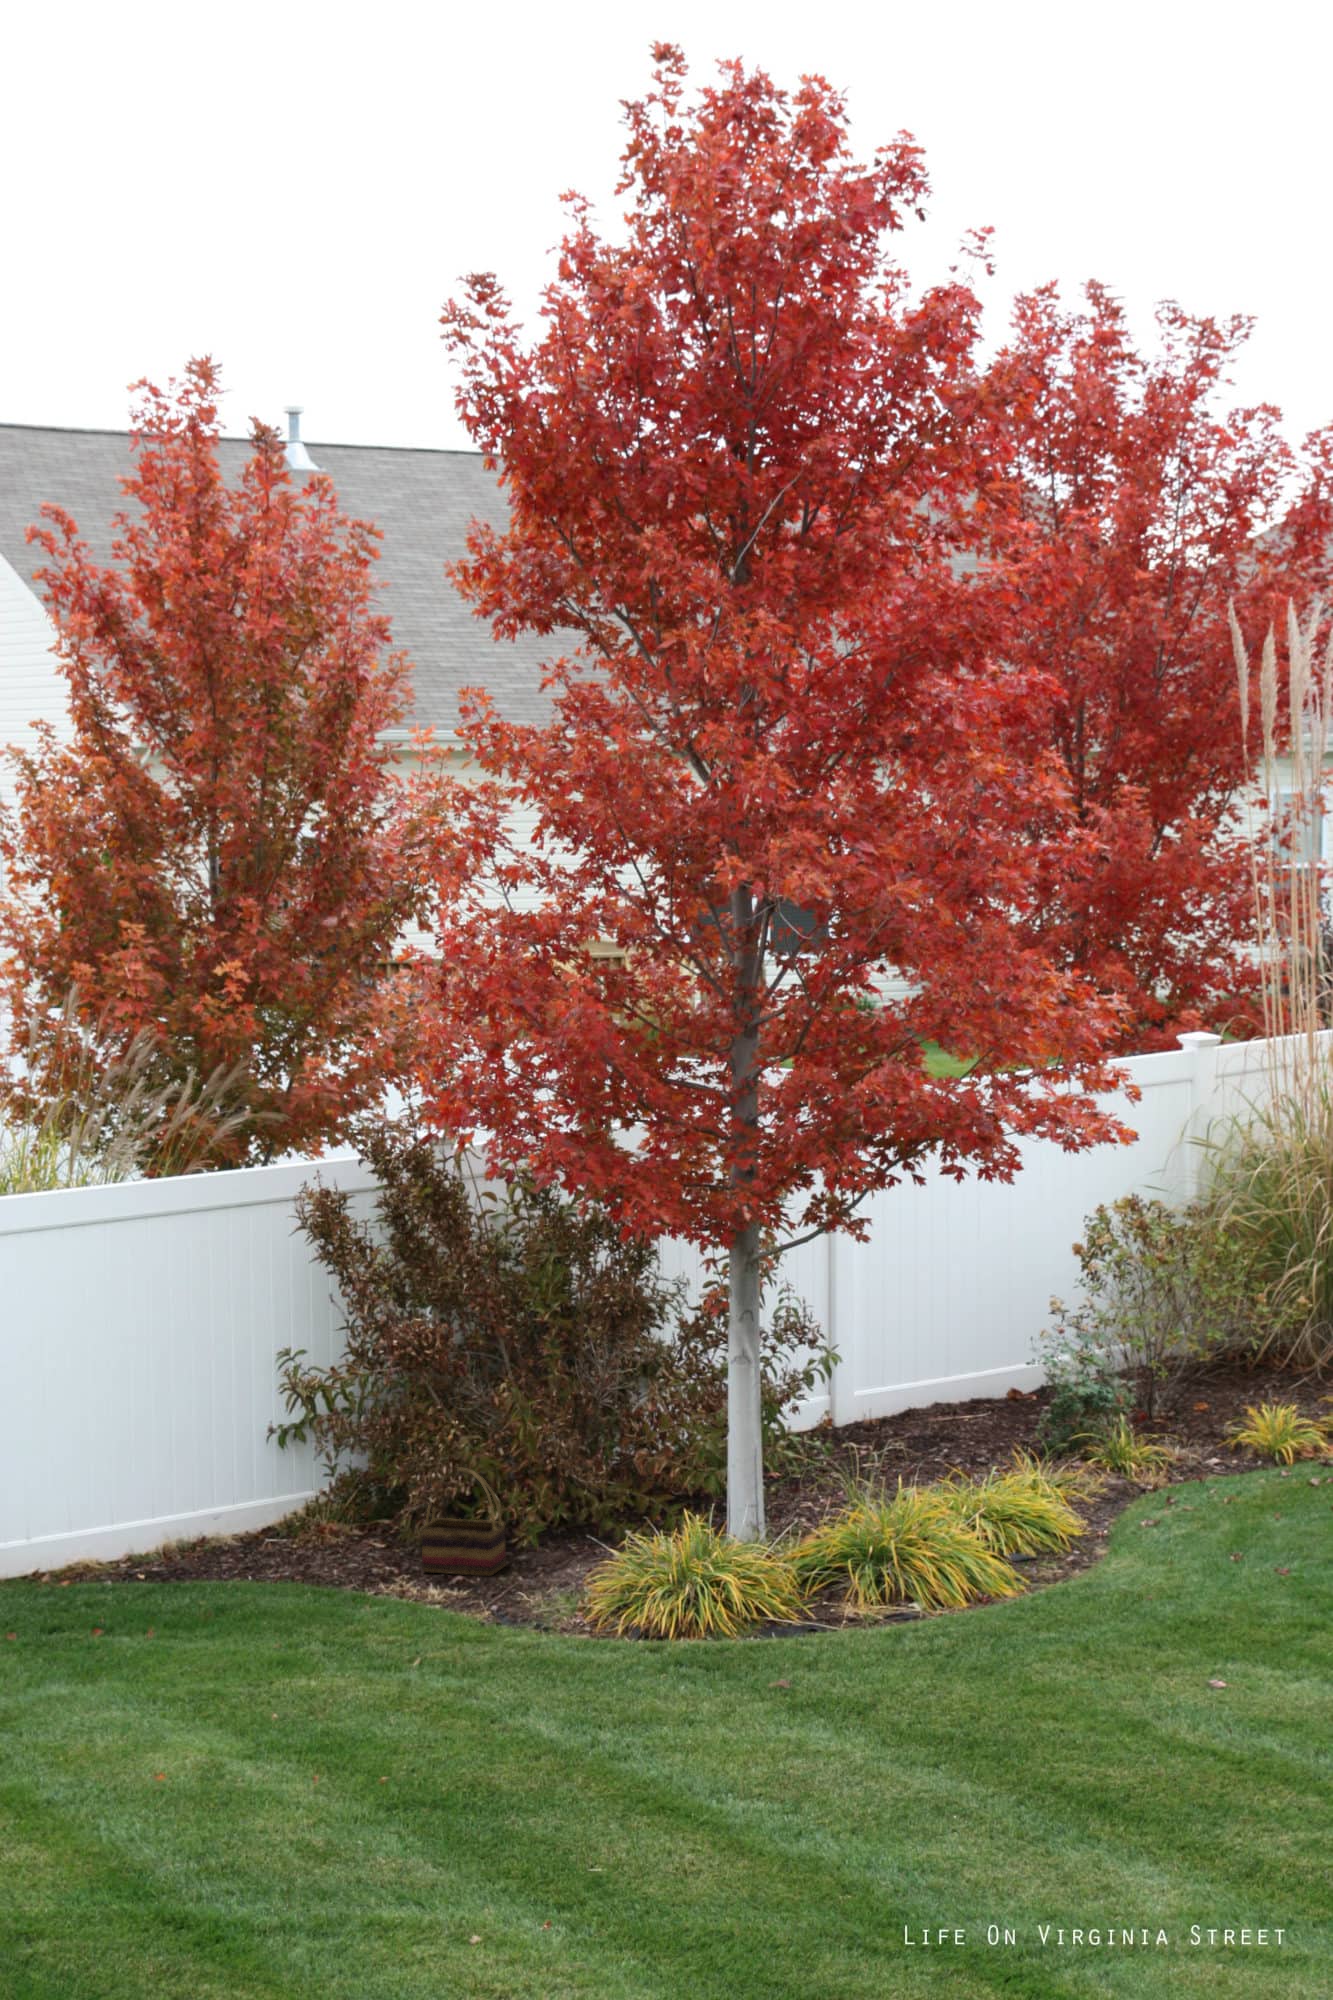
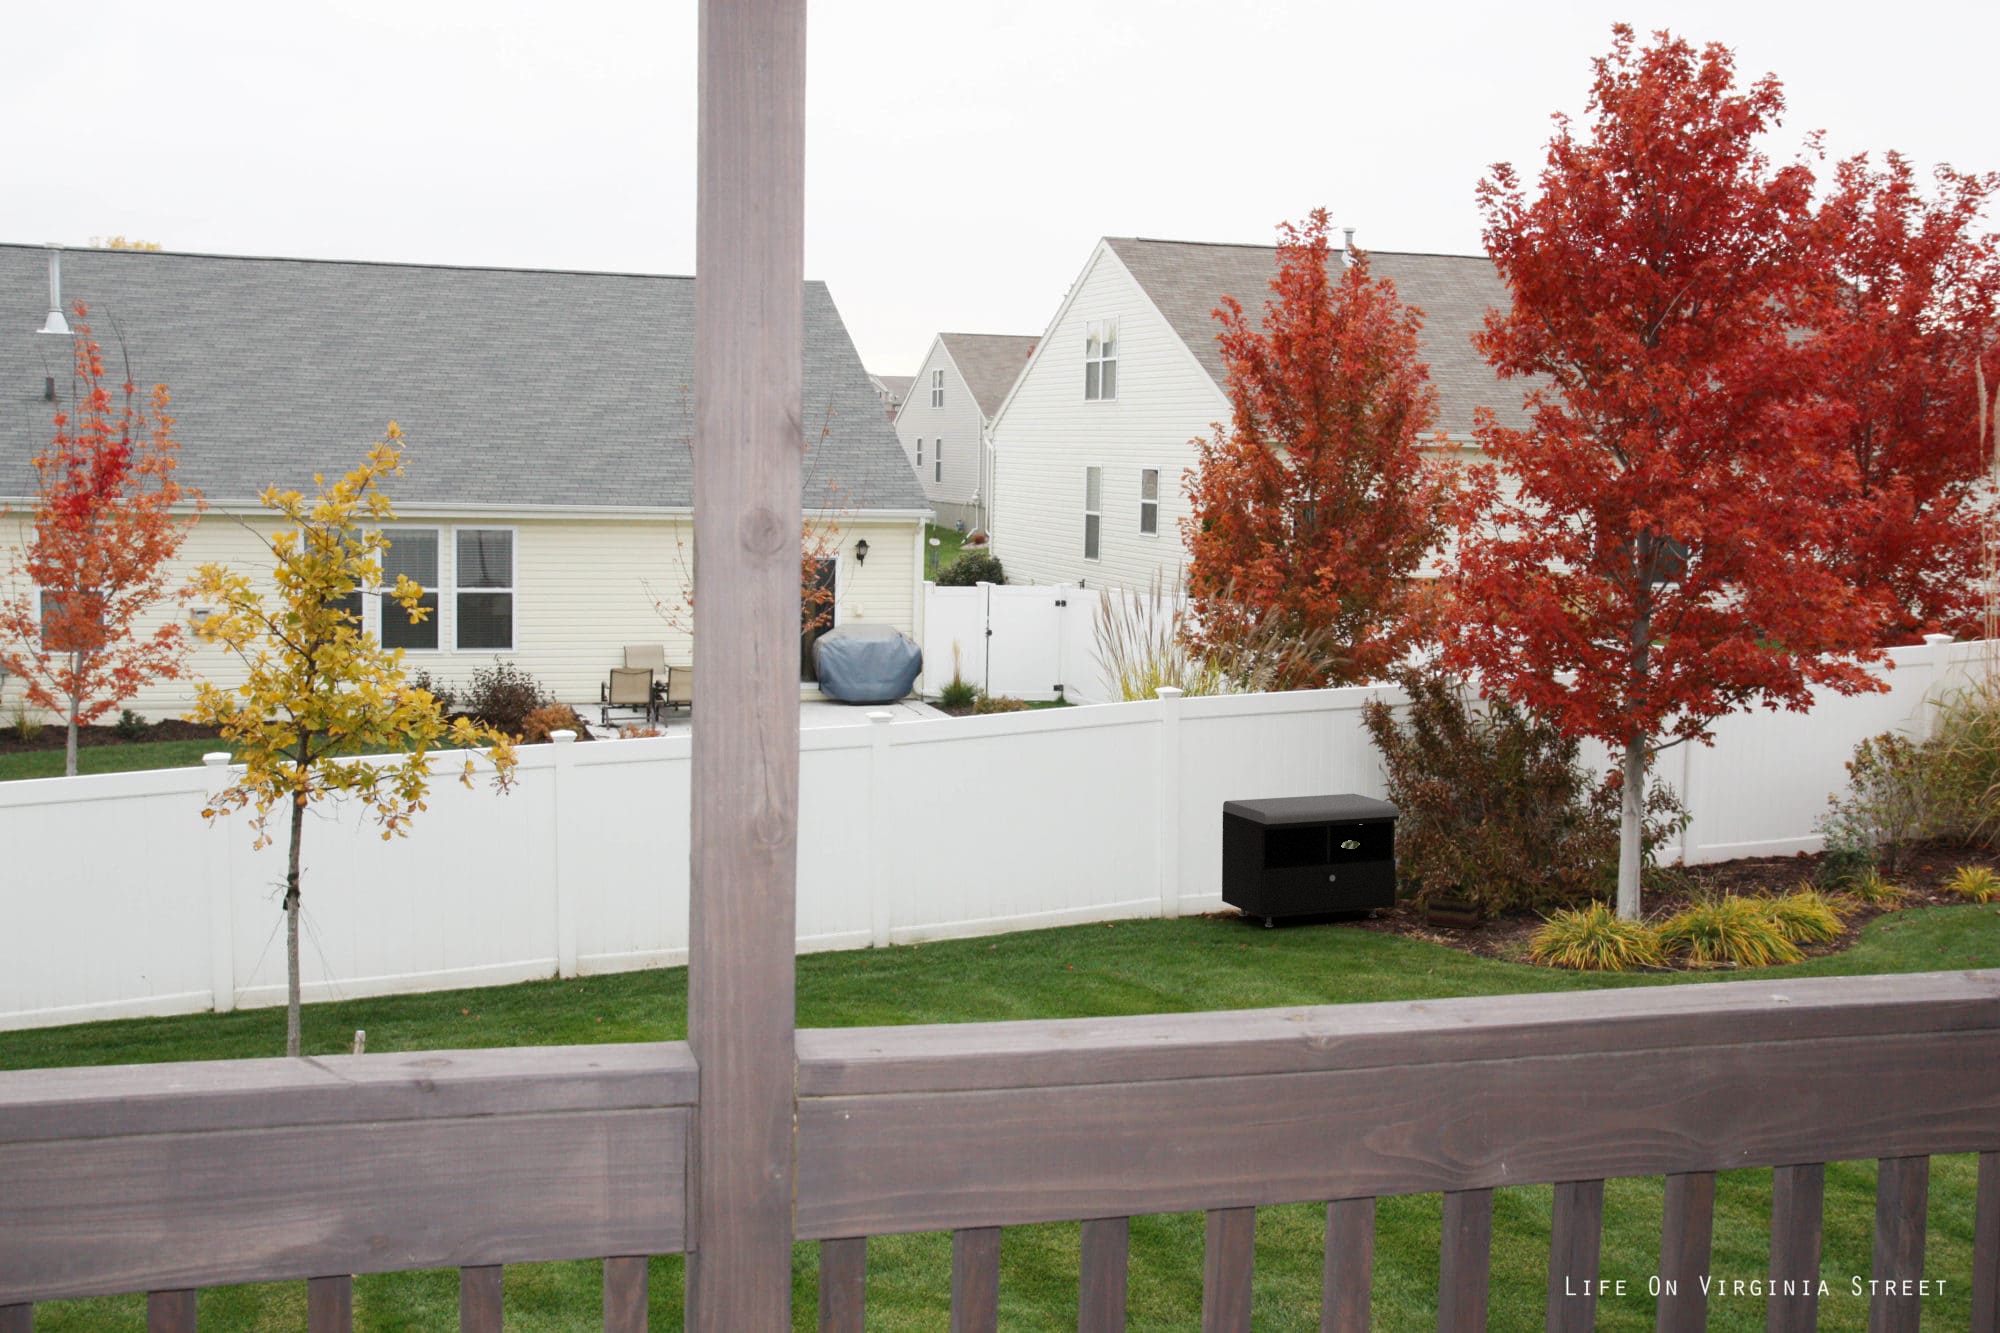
storage bench: none [60,1347,369,1605] -> present [1222,794,1399,927]

